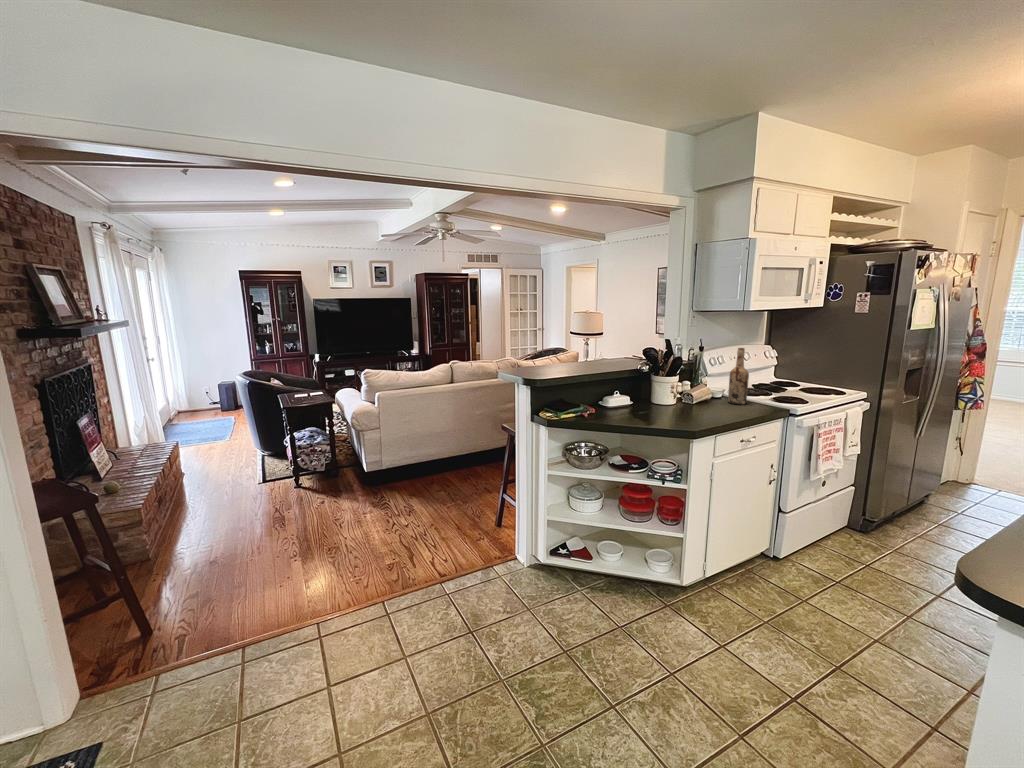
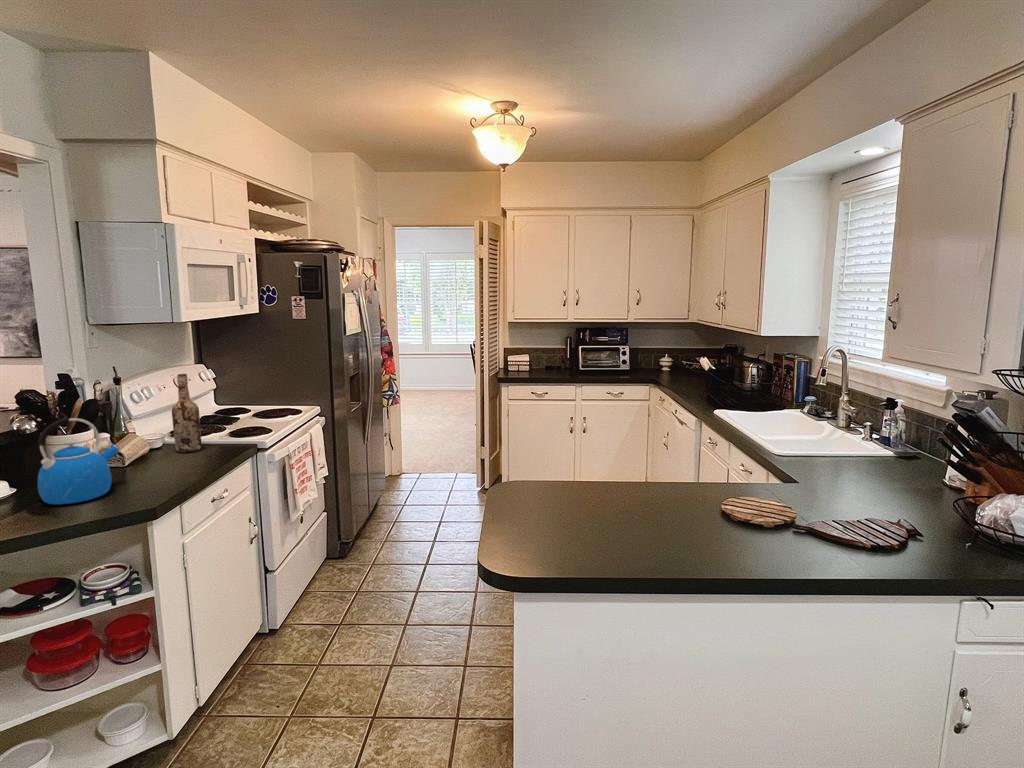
kettle: none [643,365,689,417] -> present [37,418,120,504]

